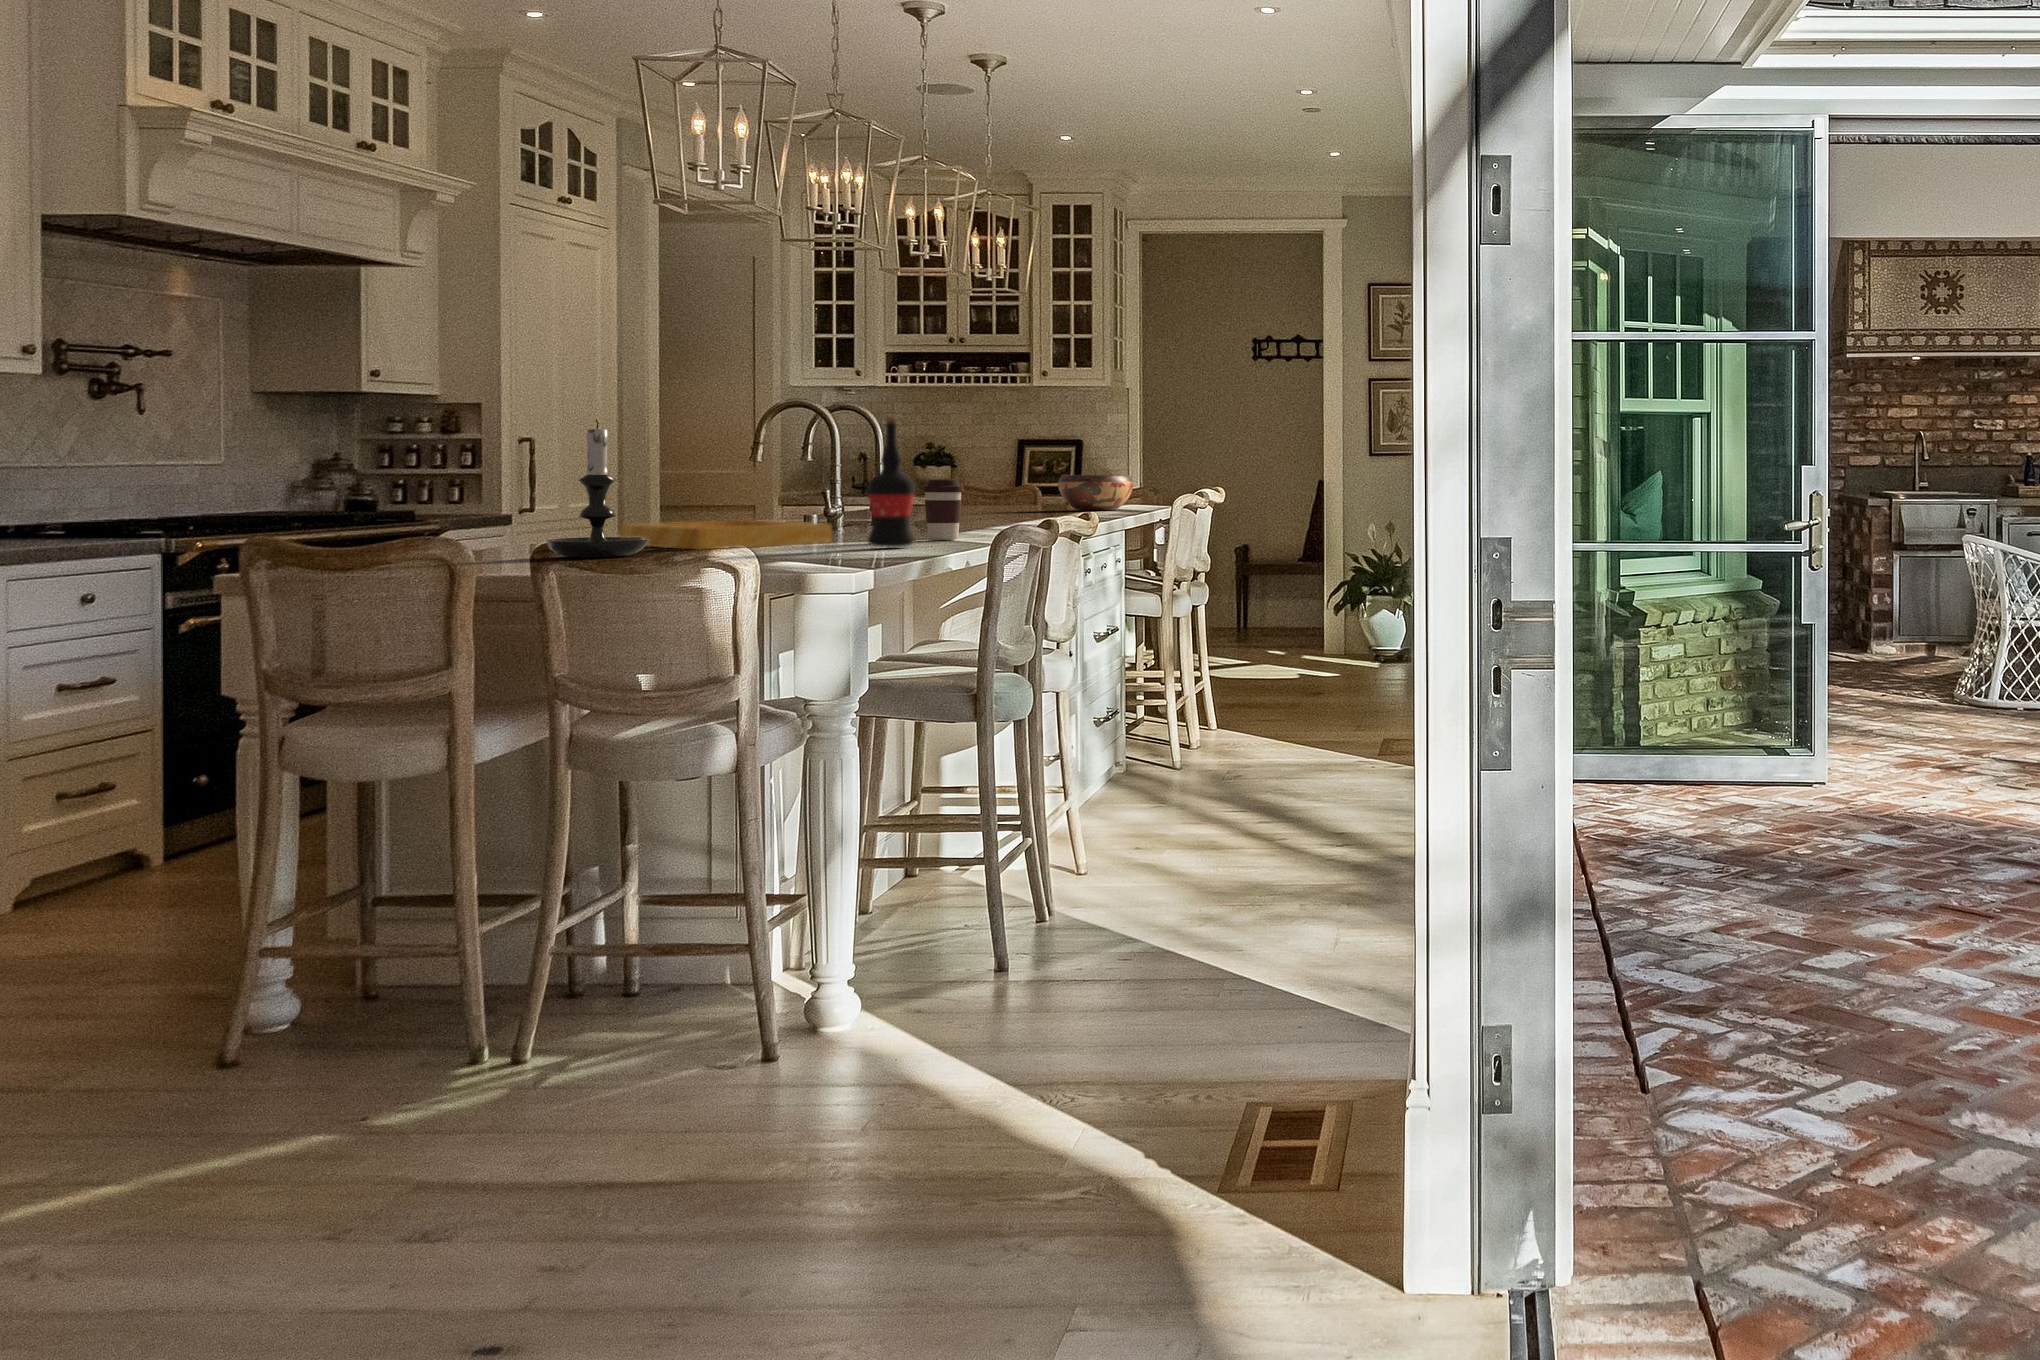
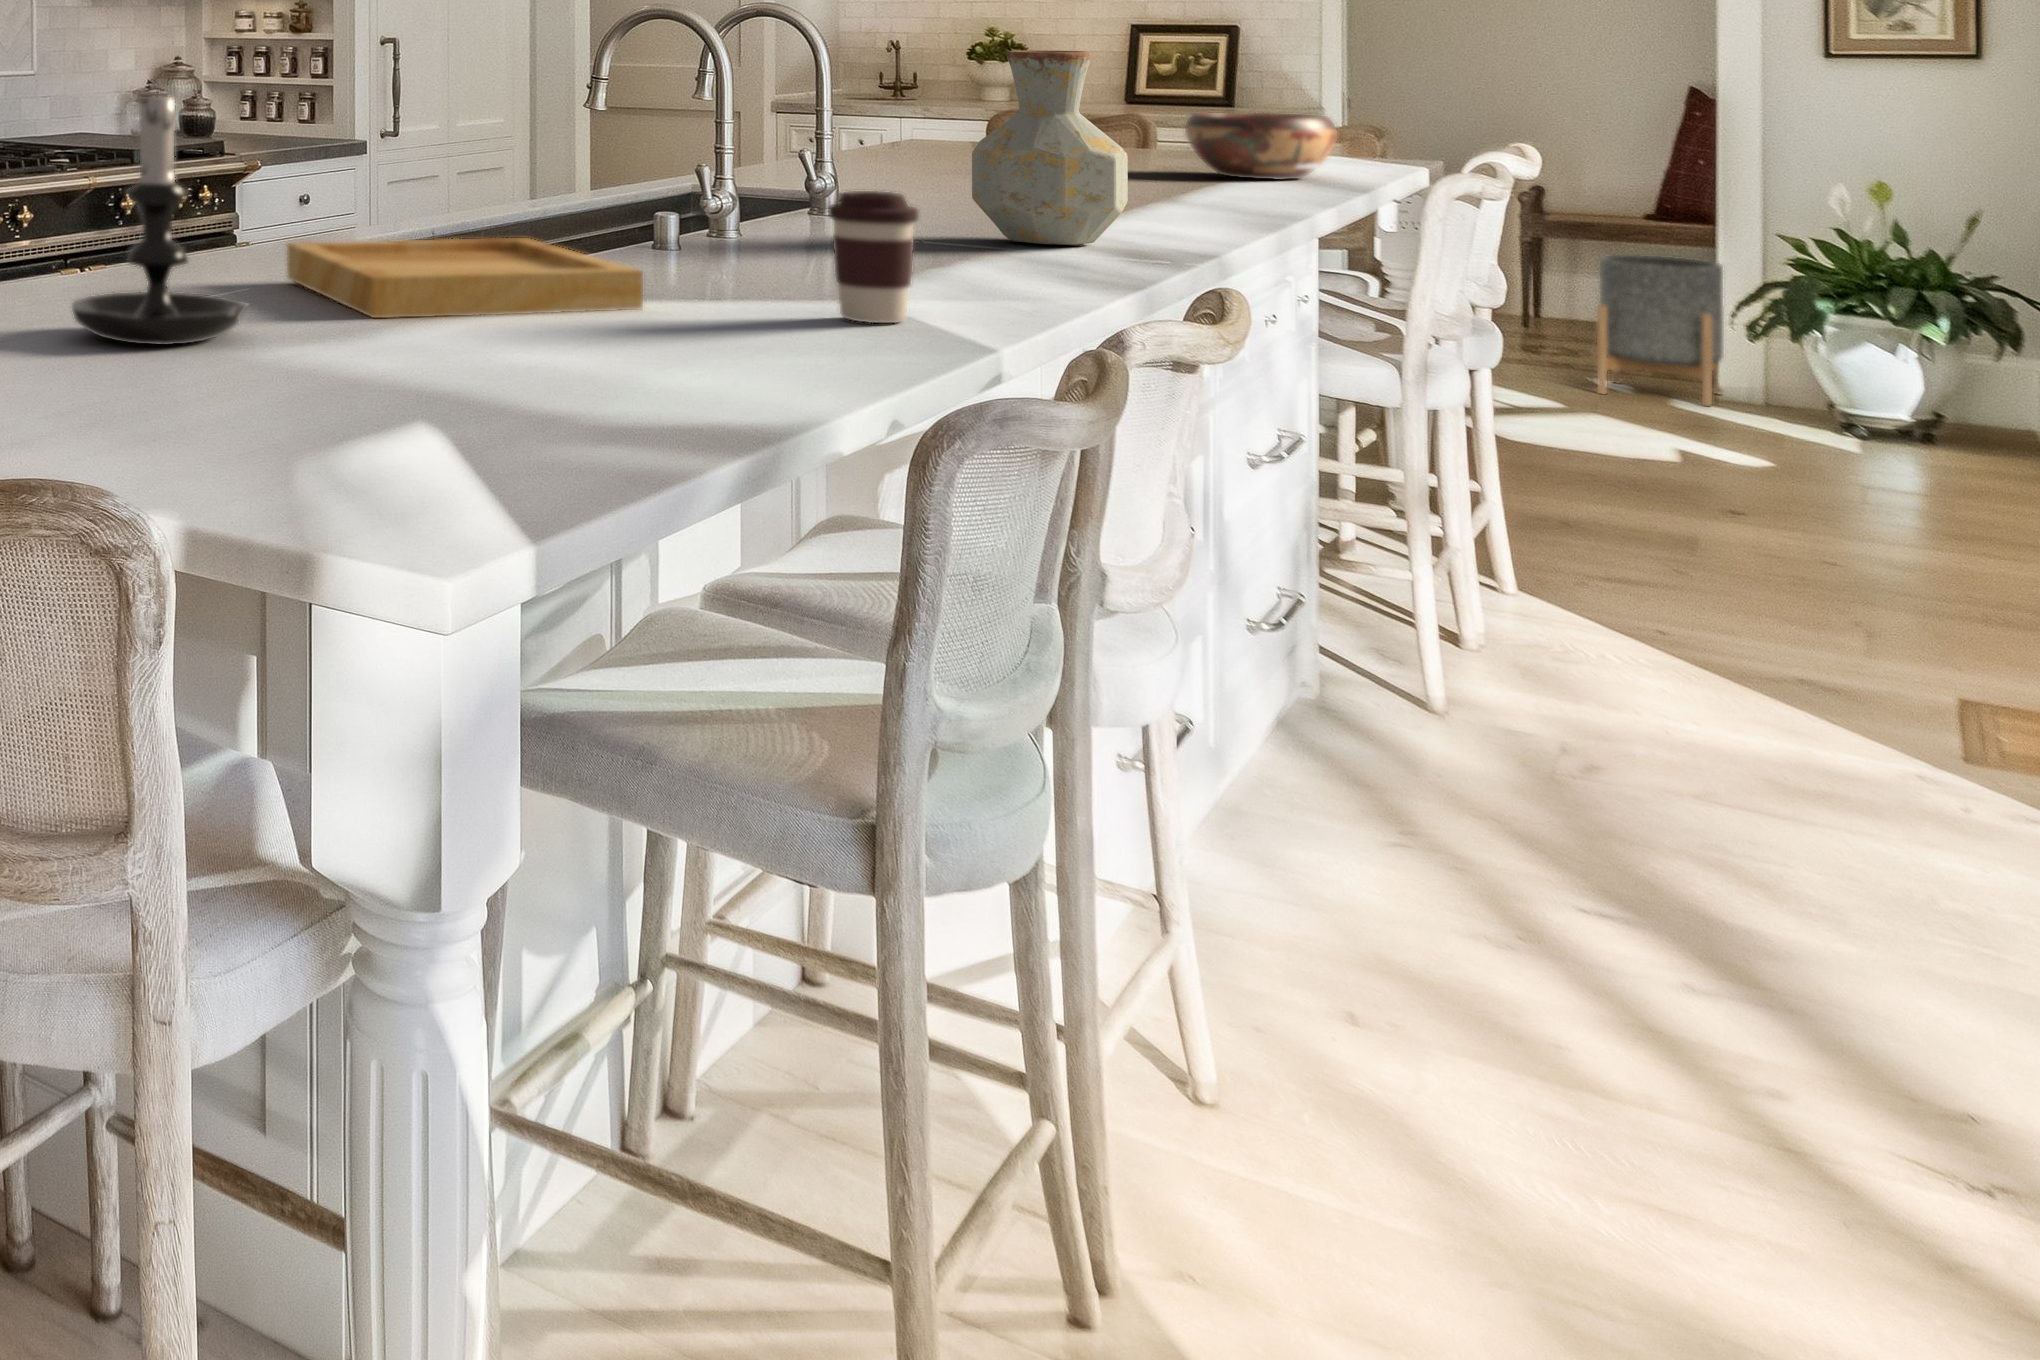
wine bottle: present [867,417,915,547] -> none [667,78,772,368]
vase: none [966,425,1040,526] -> present [972,50,1128,246]
planter: none [1265,574,1324,656] -> present [1597,255,1723,406]

